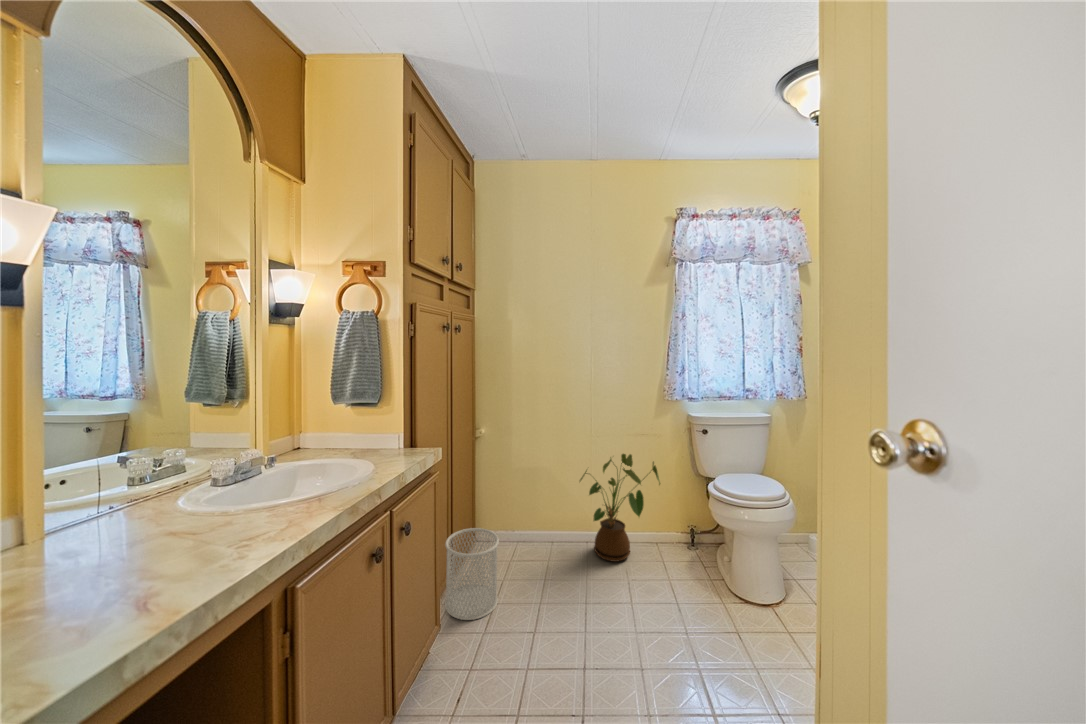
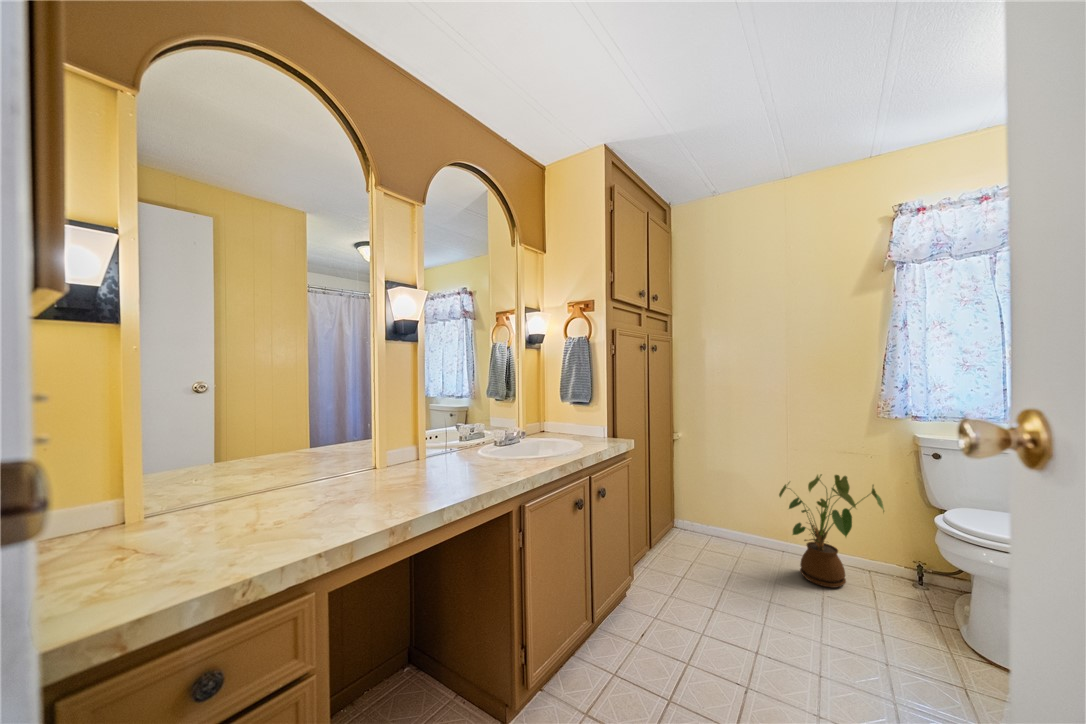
wastebasket: present [445,528,499,620] -> none [642,518,689,593]

